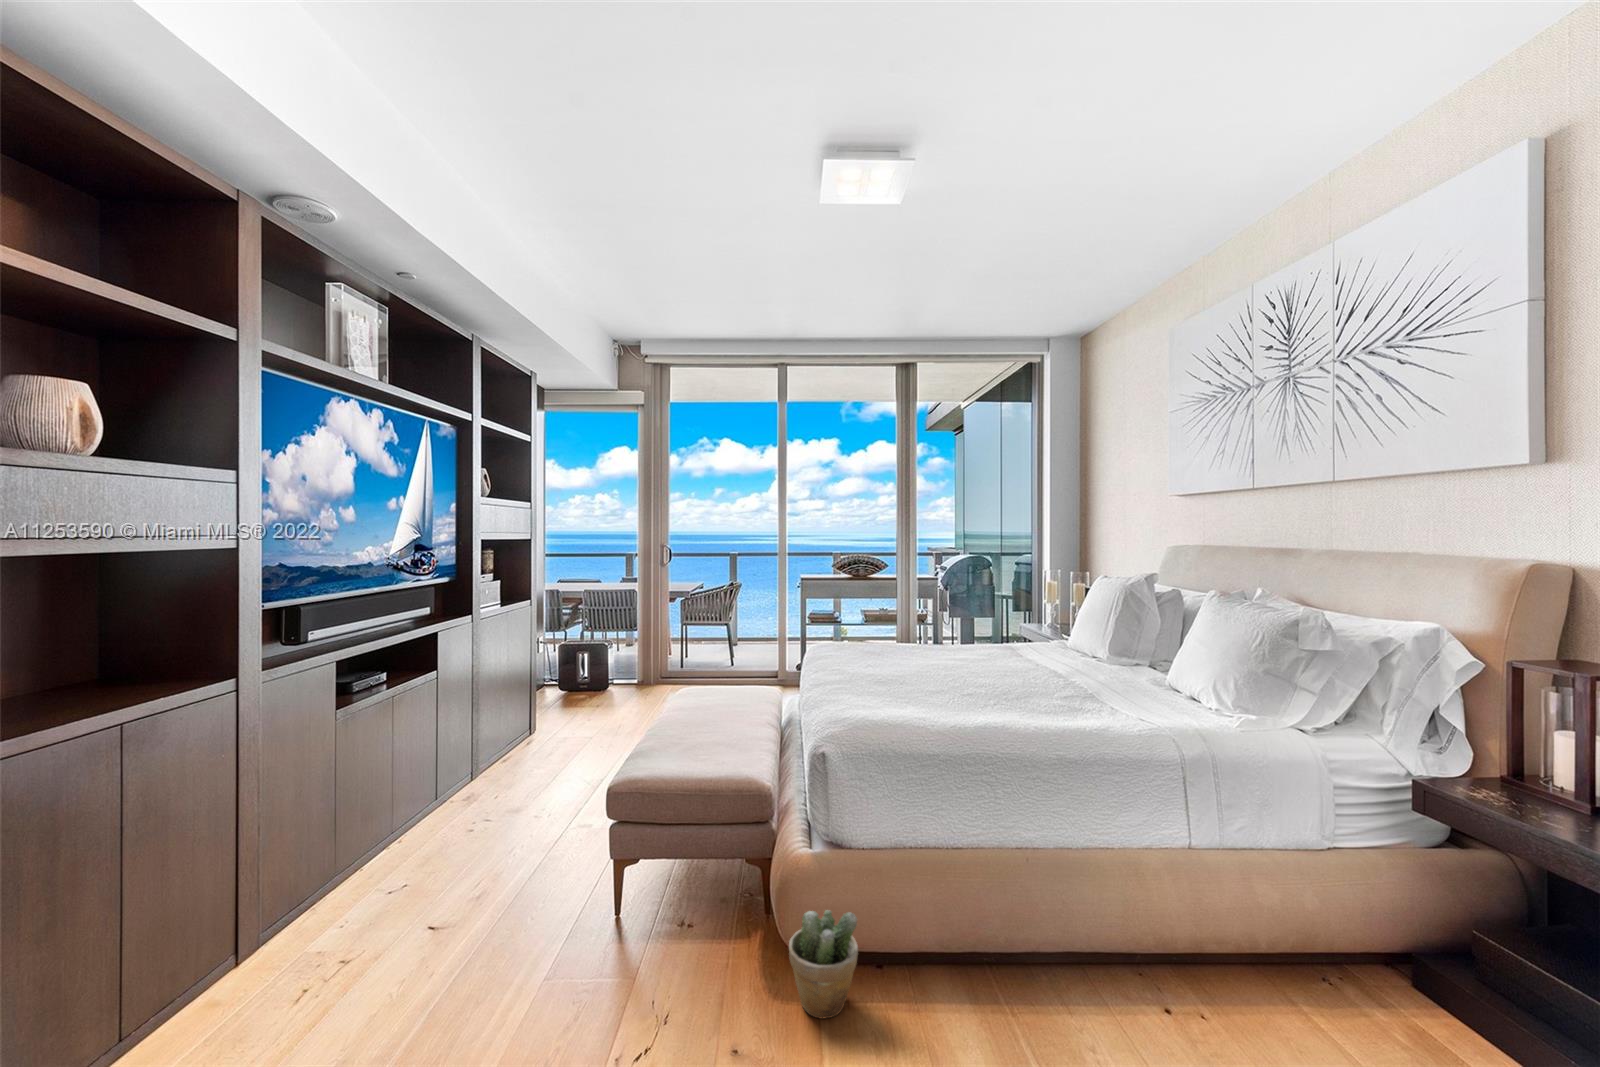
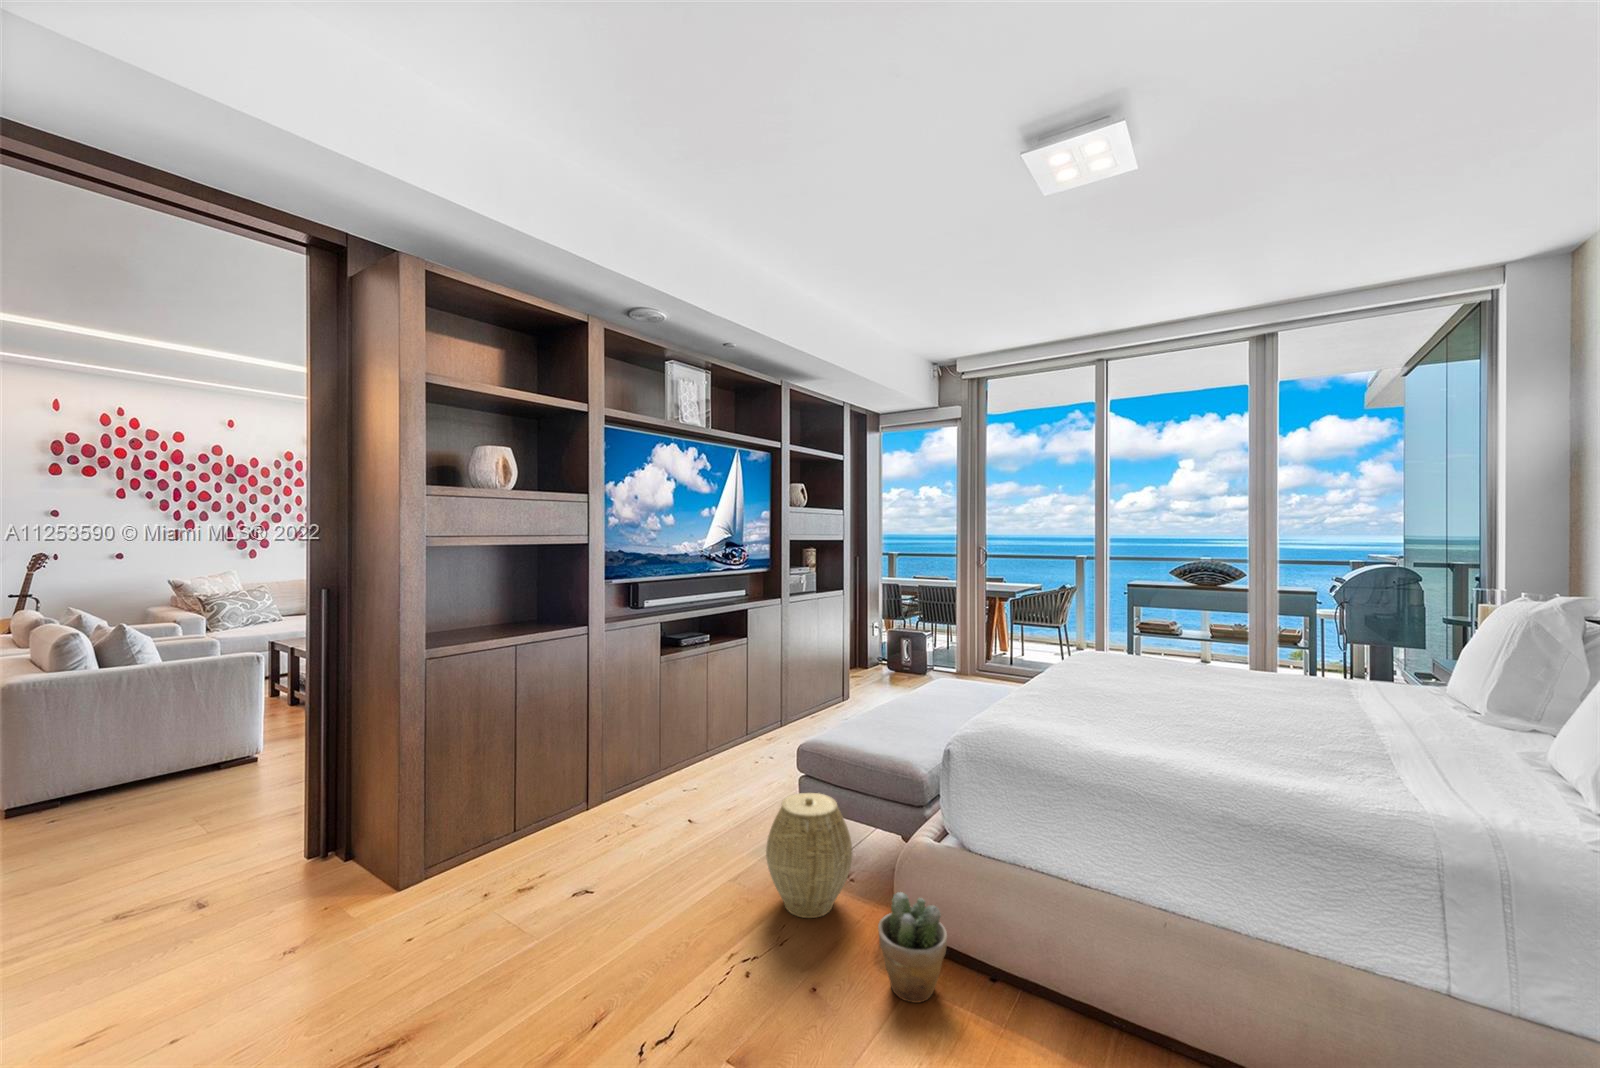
woven basket: none [614,835,715,983] -> present [766,793,852,918]

